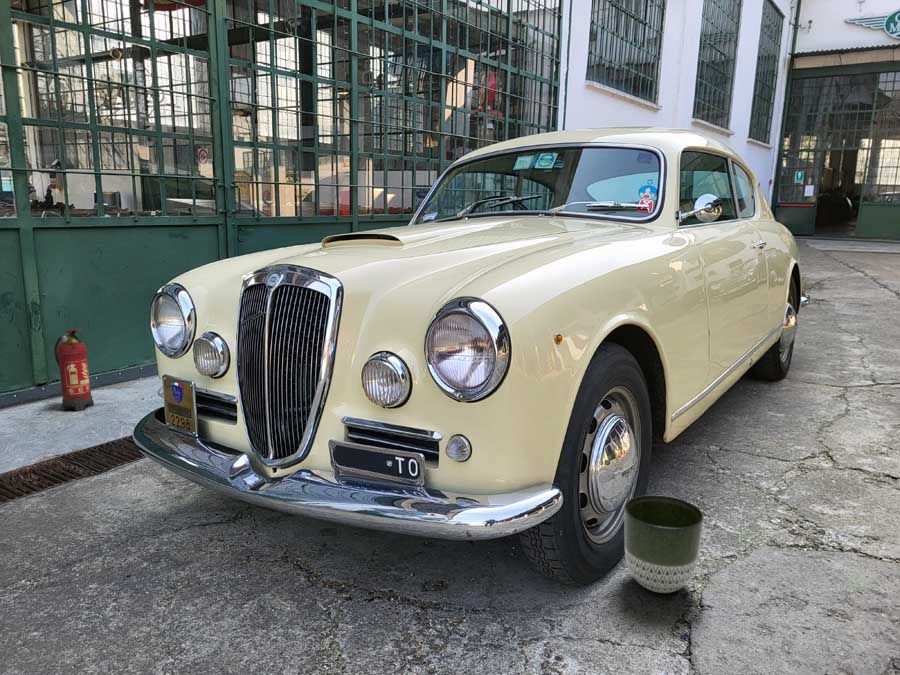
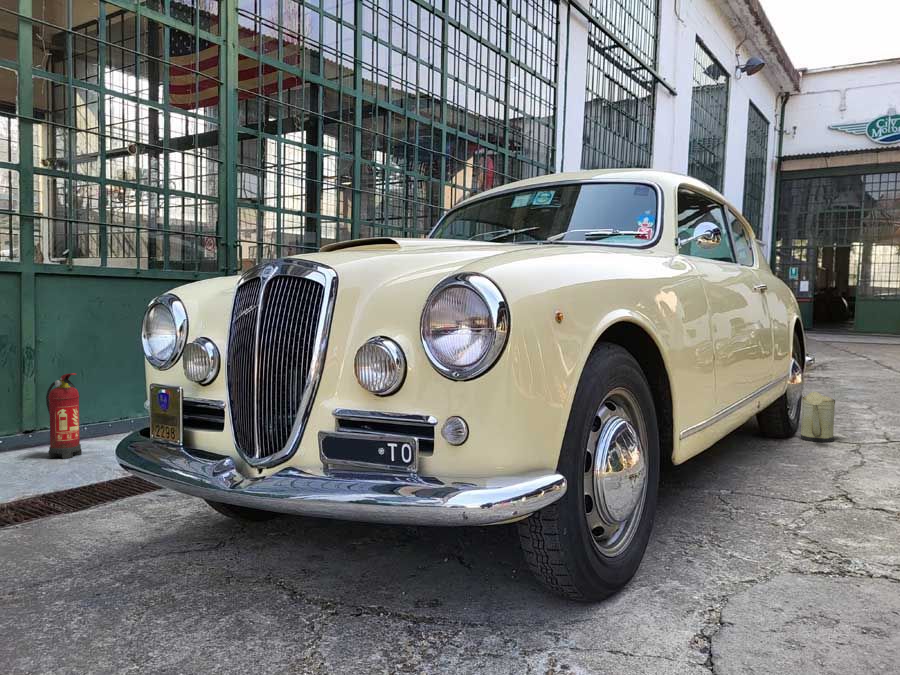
watering can: none [791,327,827,385] -> present [801,392,835,442]
planter: present [624,495,703,593] -> none [633,507,718,611]

